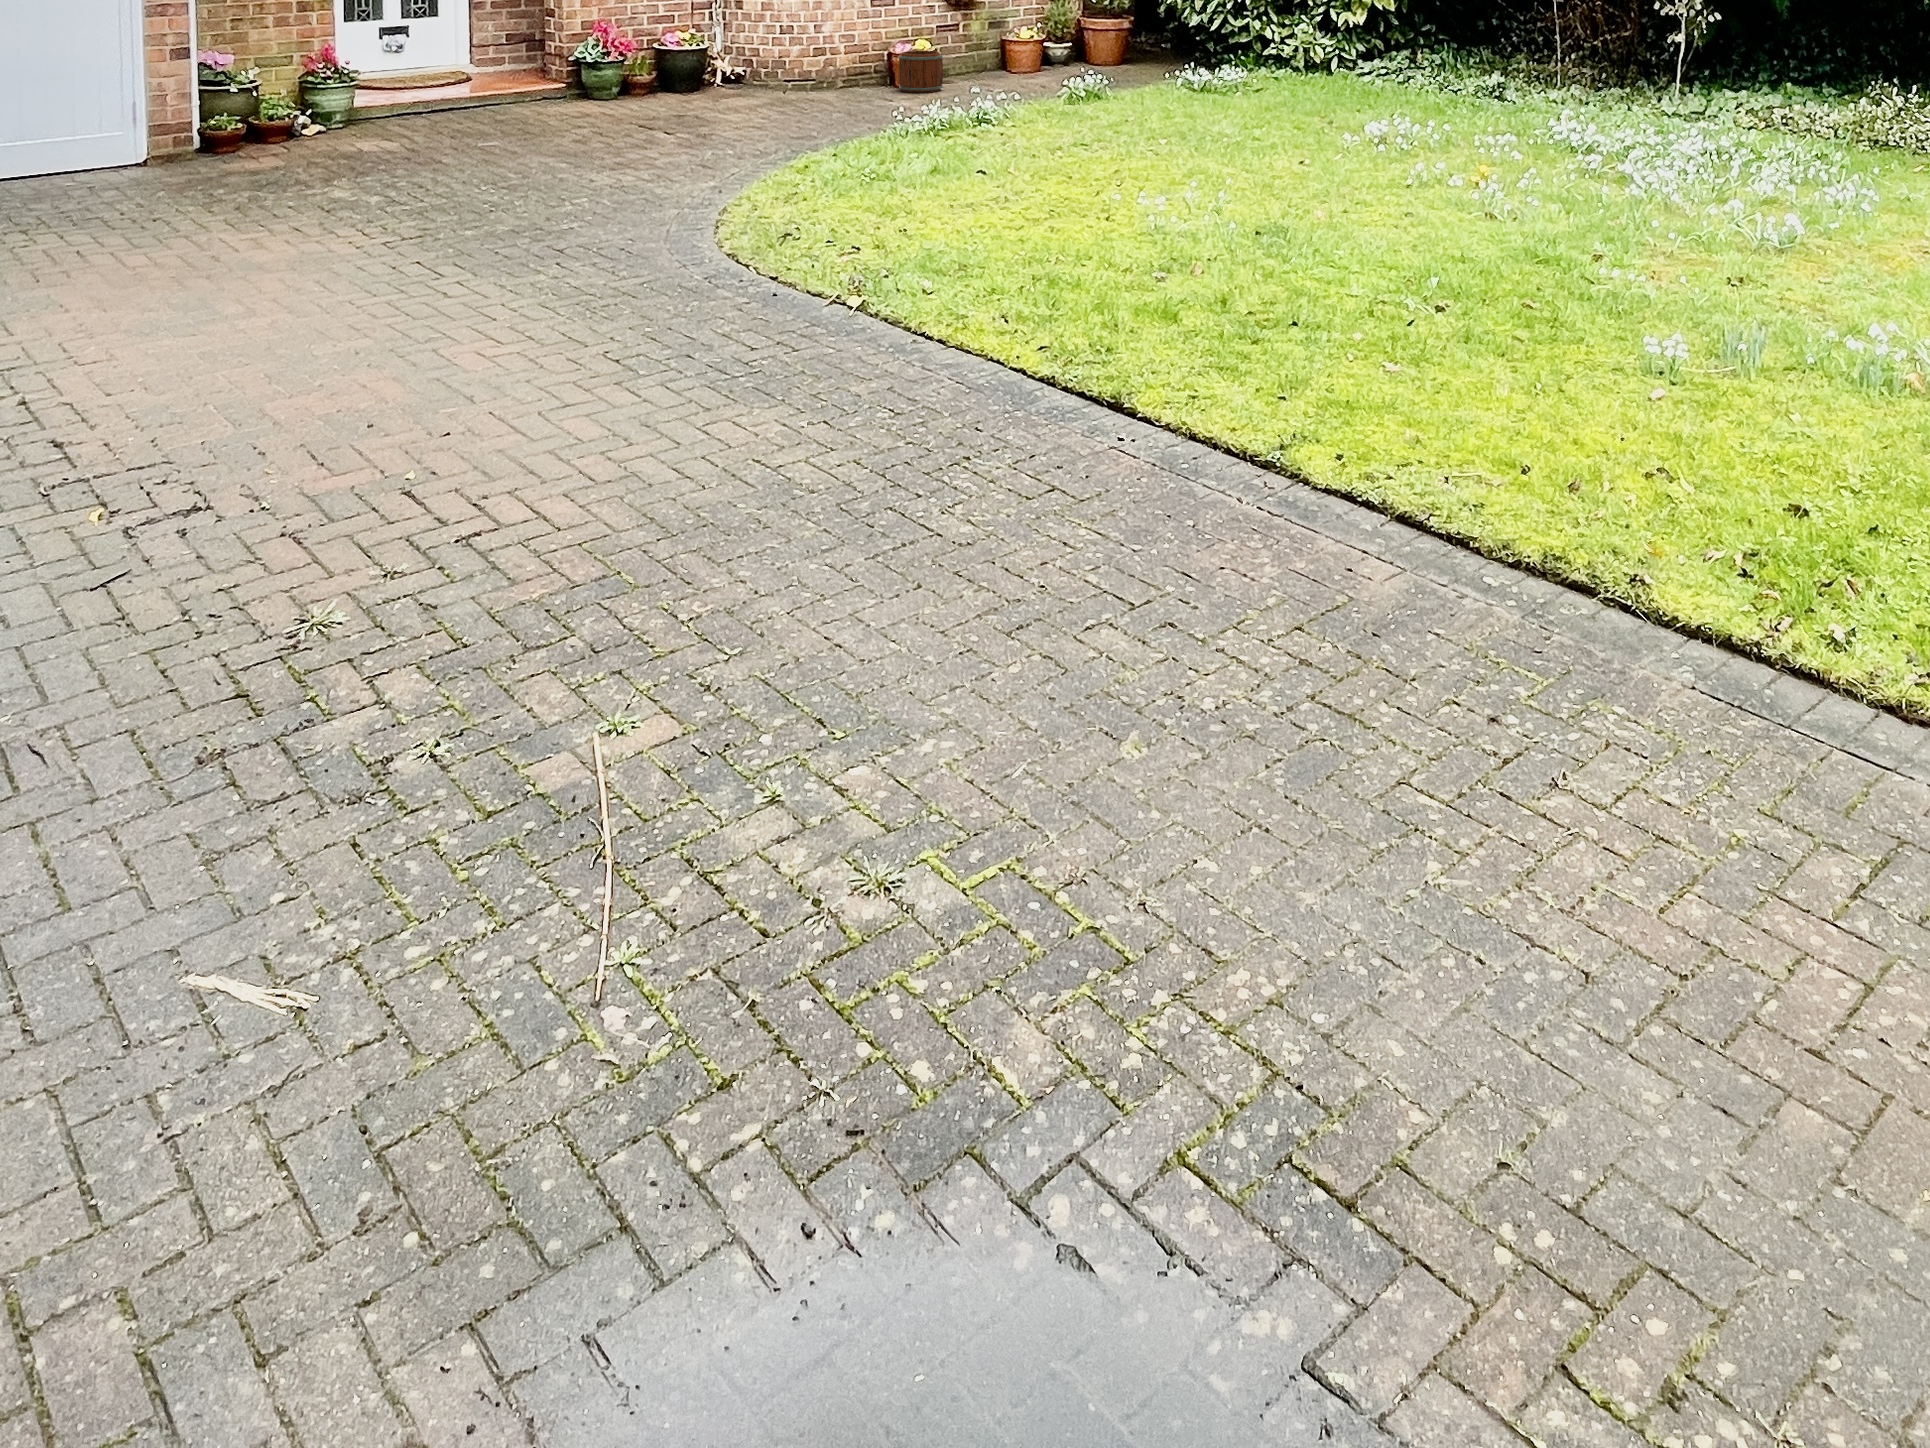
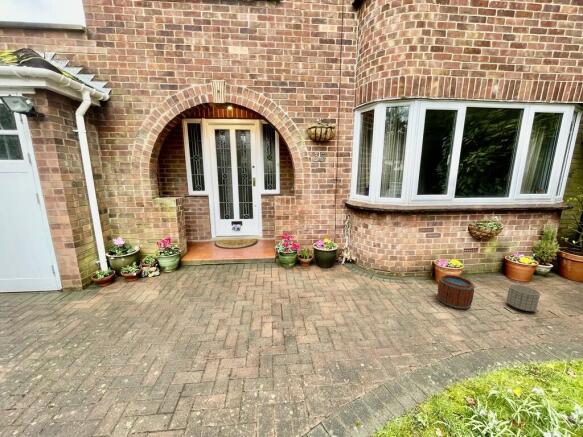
planter: none [987,52,1018,85] -> present [506,284,540,311]

